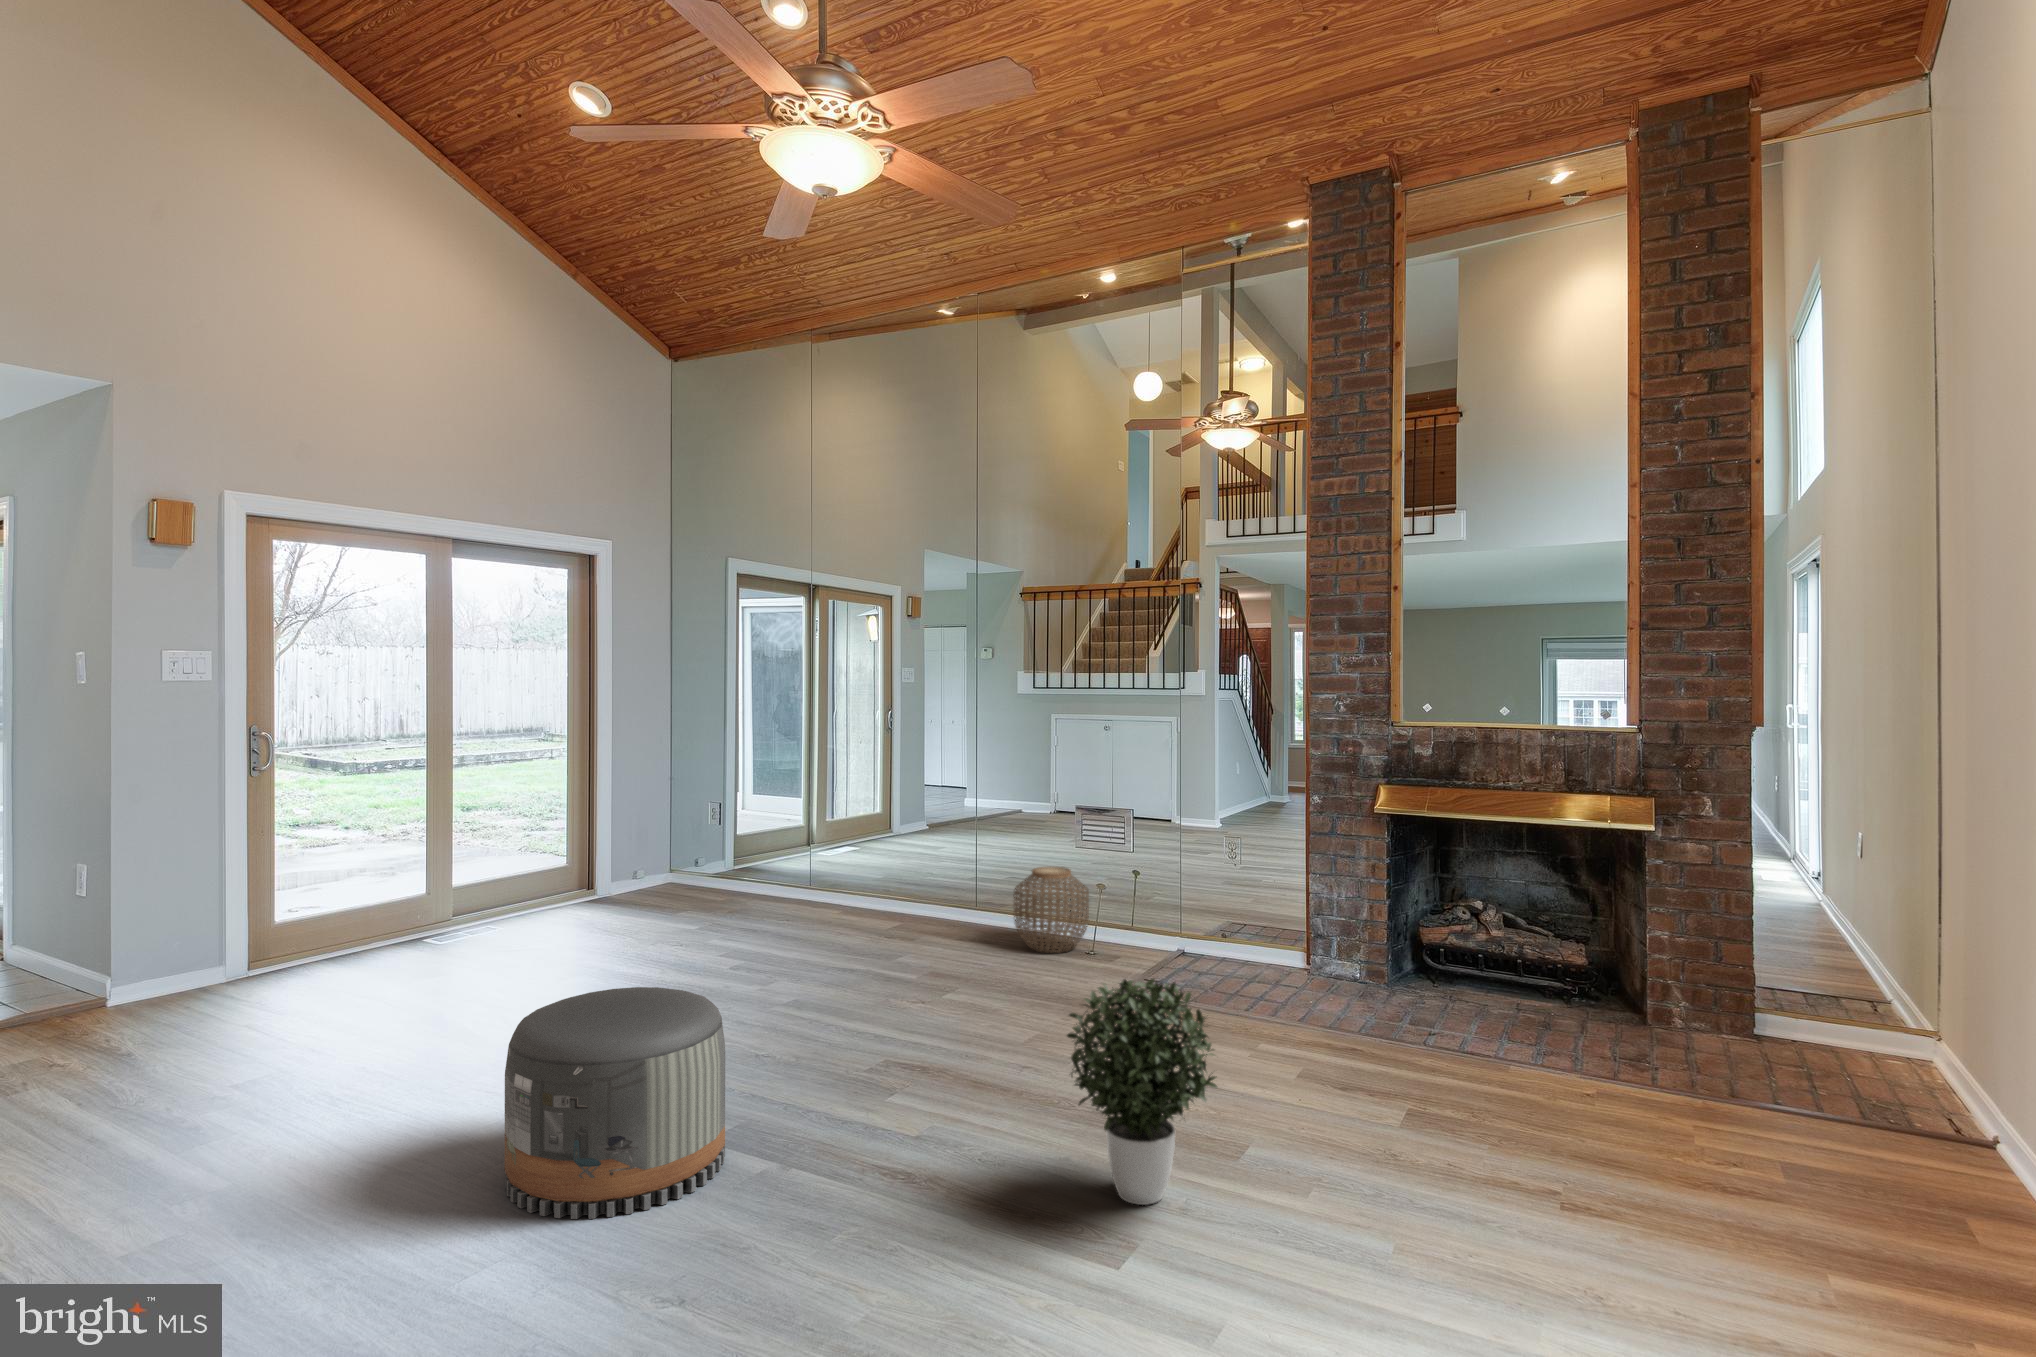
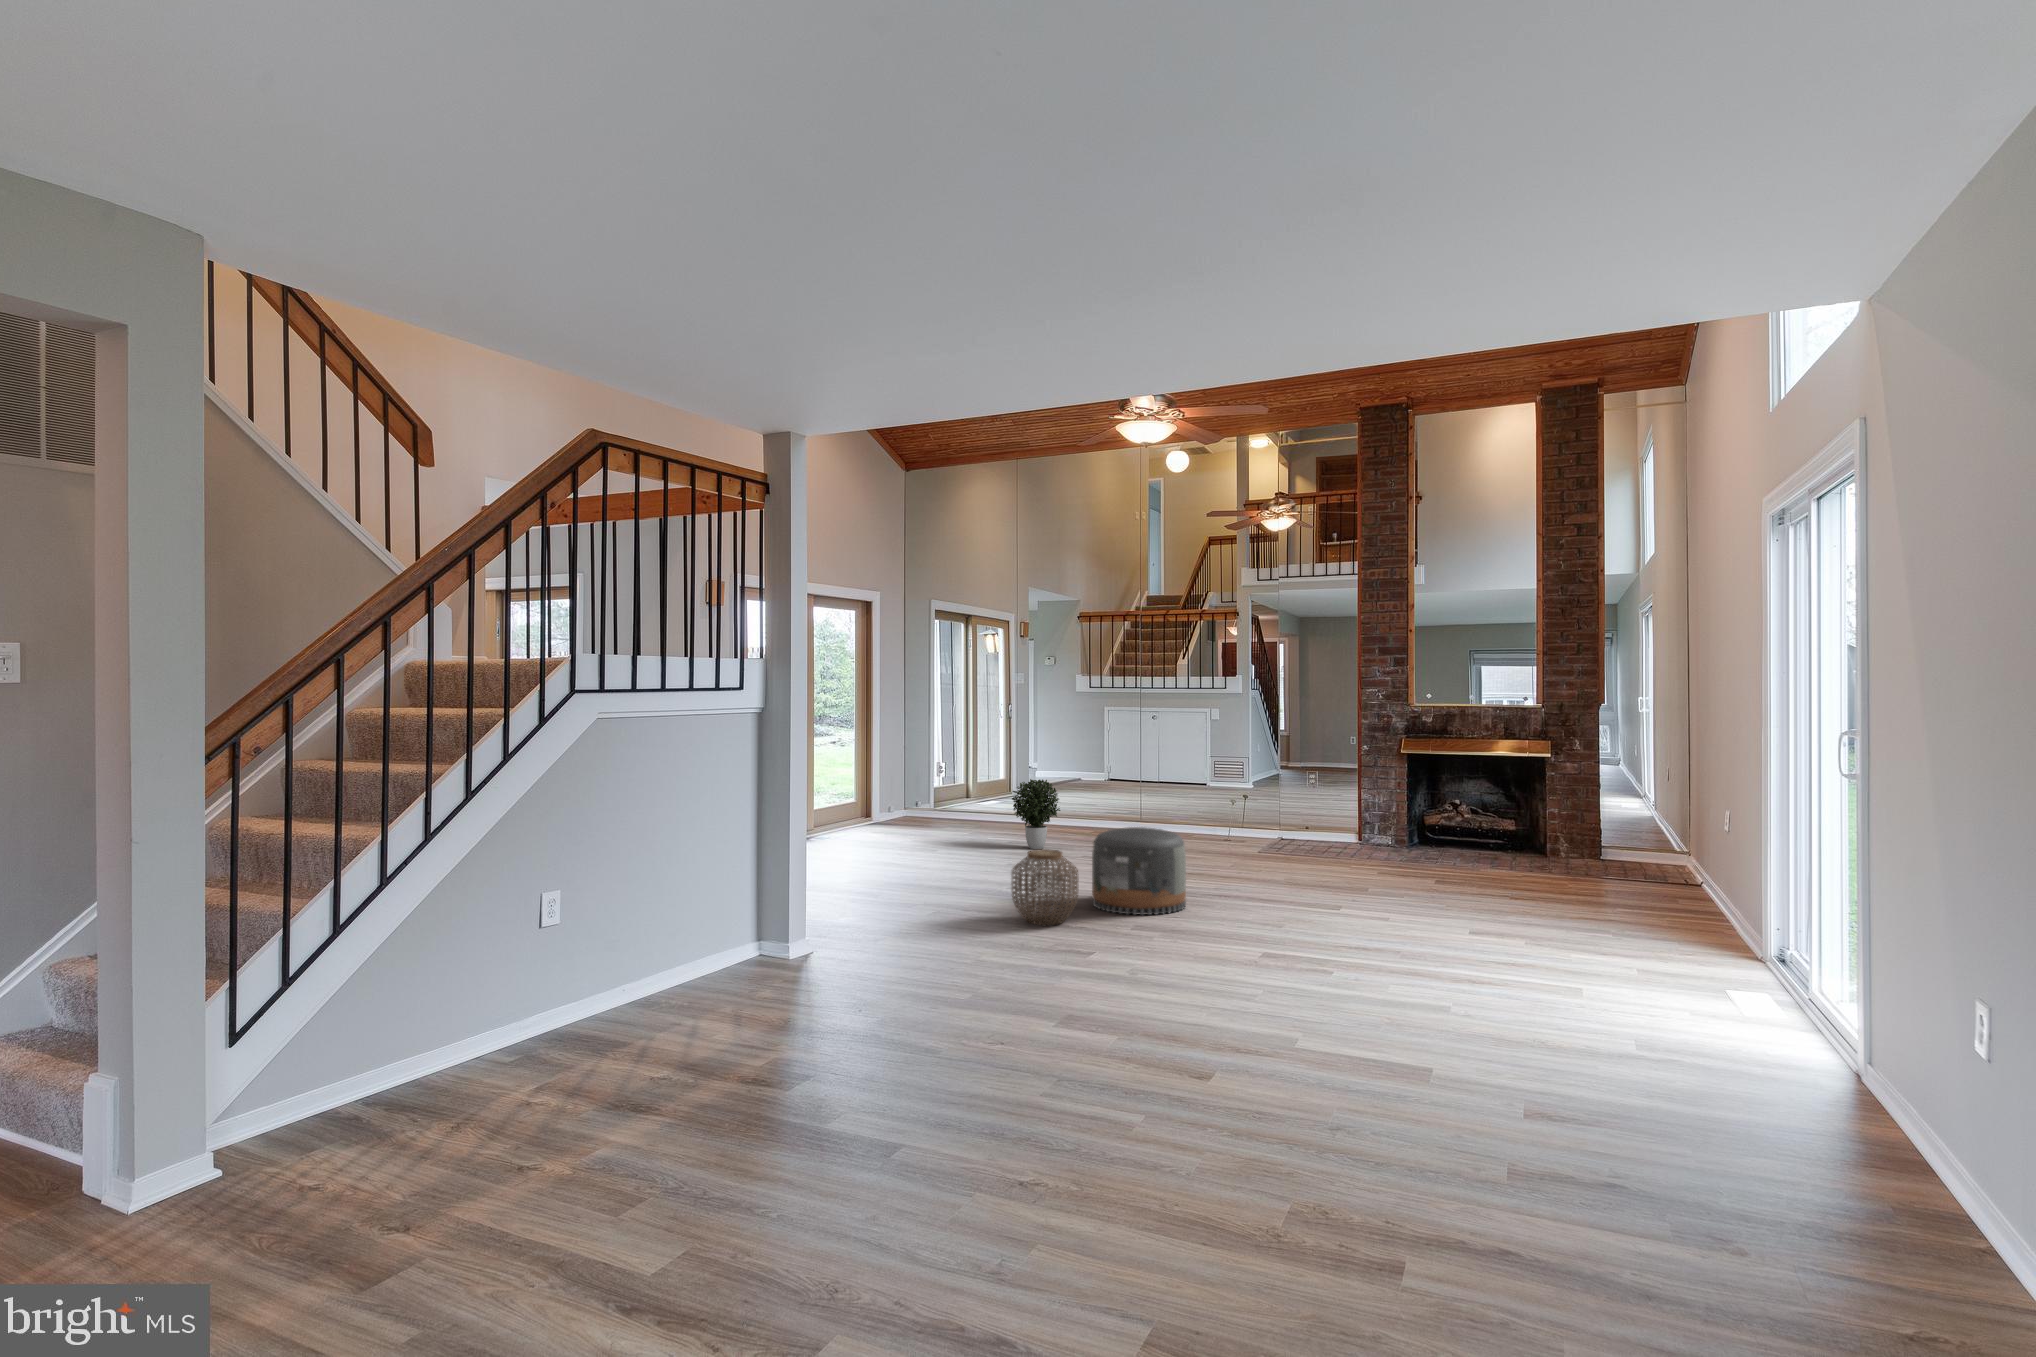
woven basket: present [1014,867,1089,953] -> present [1012,849,1078,925]
potted plant: present [1067,979,1217,1205] -> present [1012,779,1060,849]

